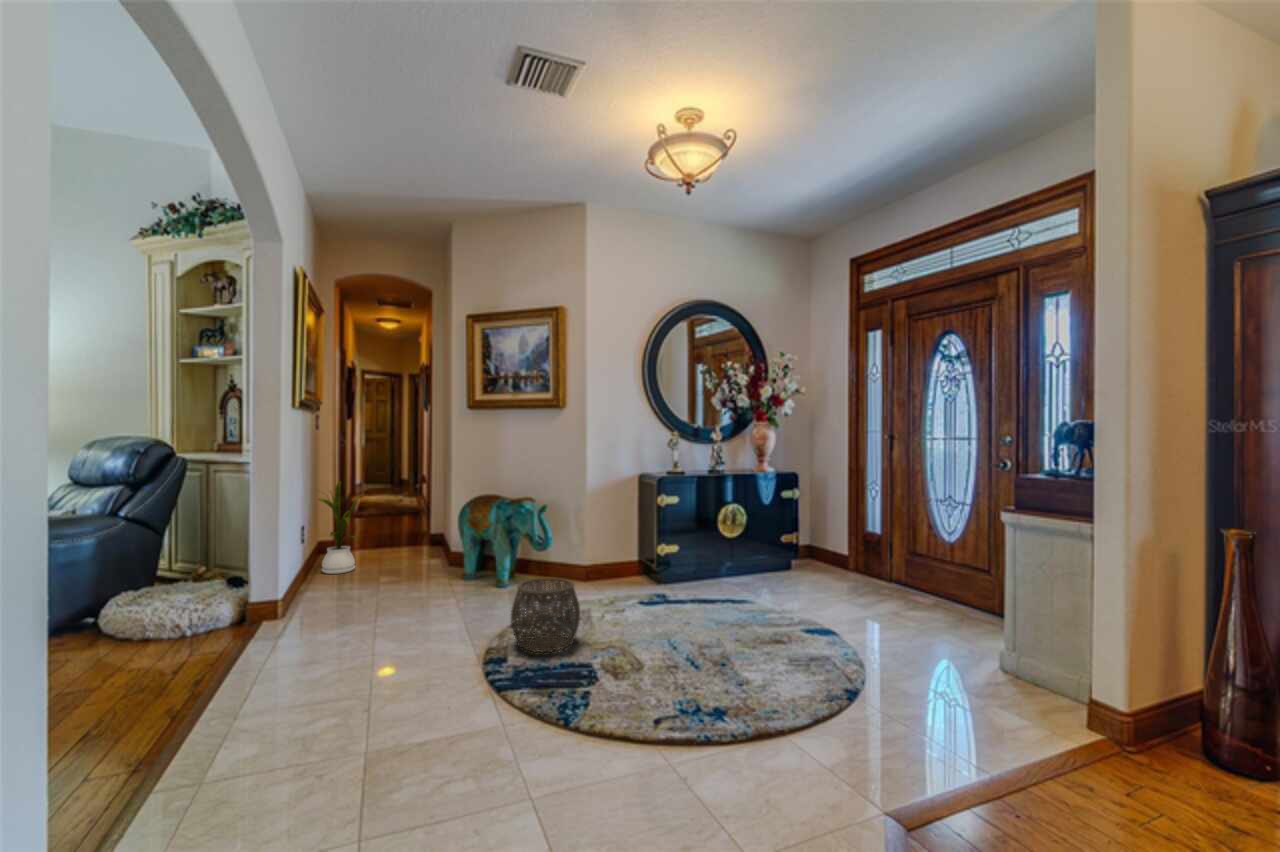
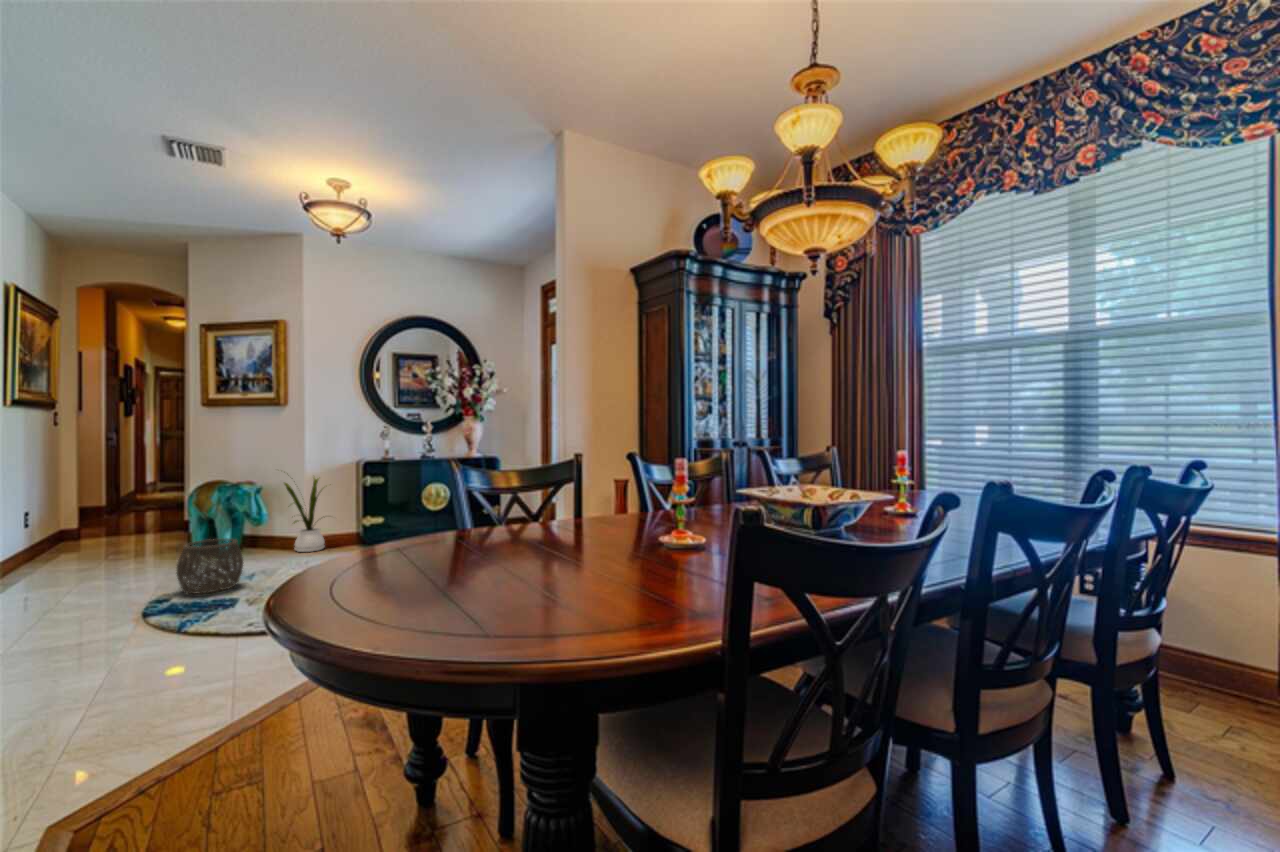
house plant: present [319,482,361,574] -> present [284,478,324,552]

